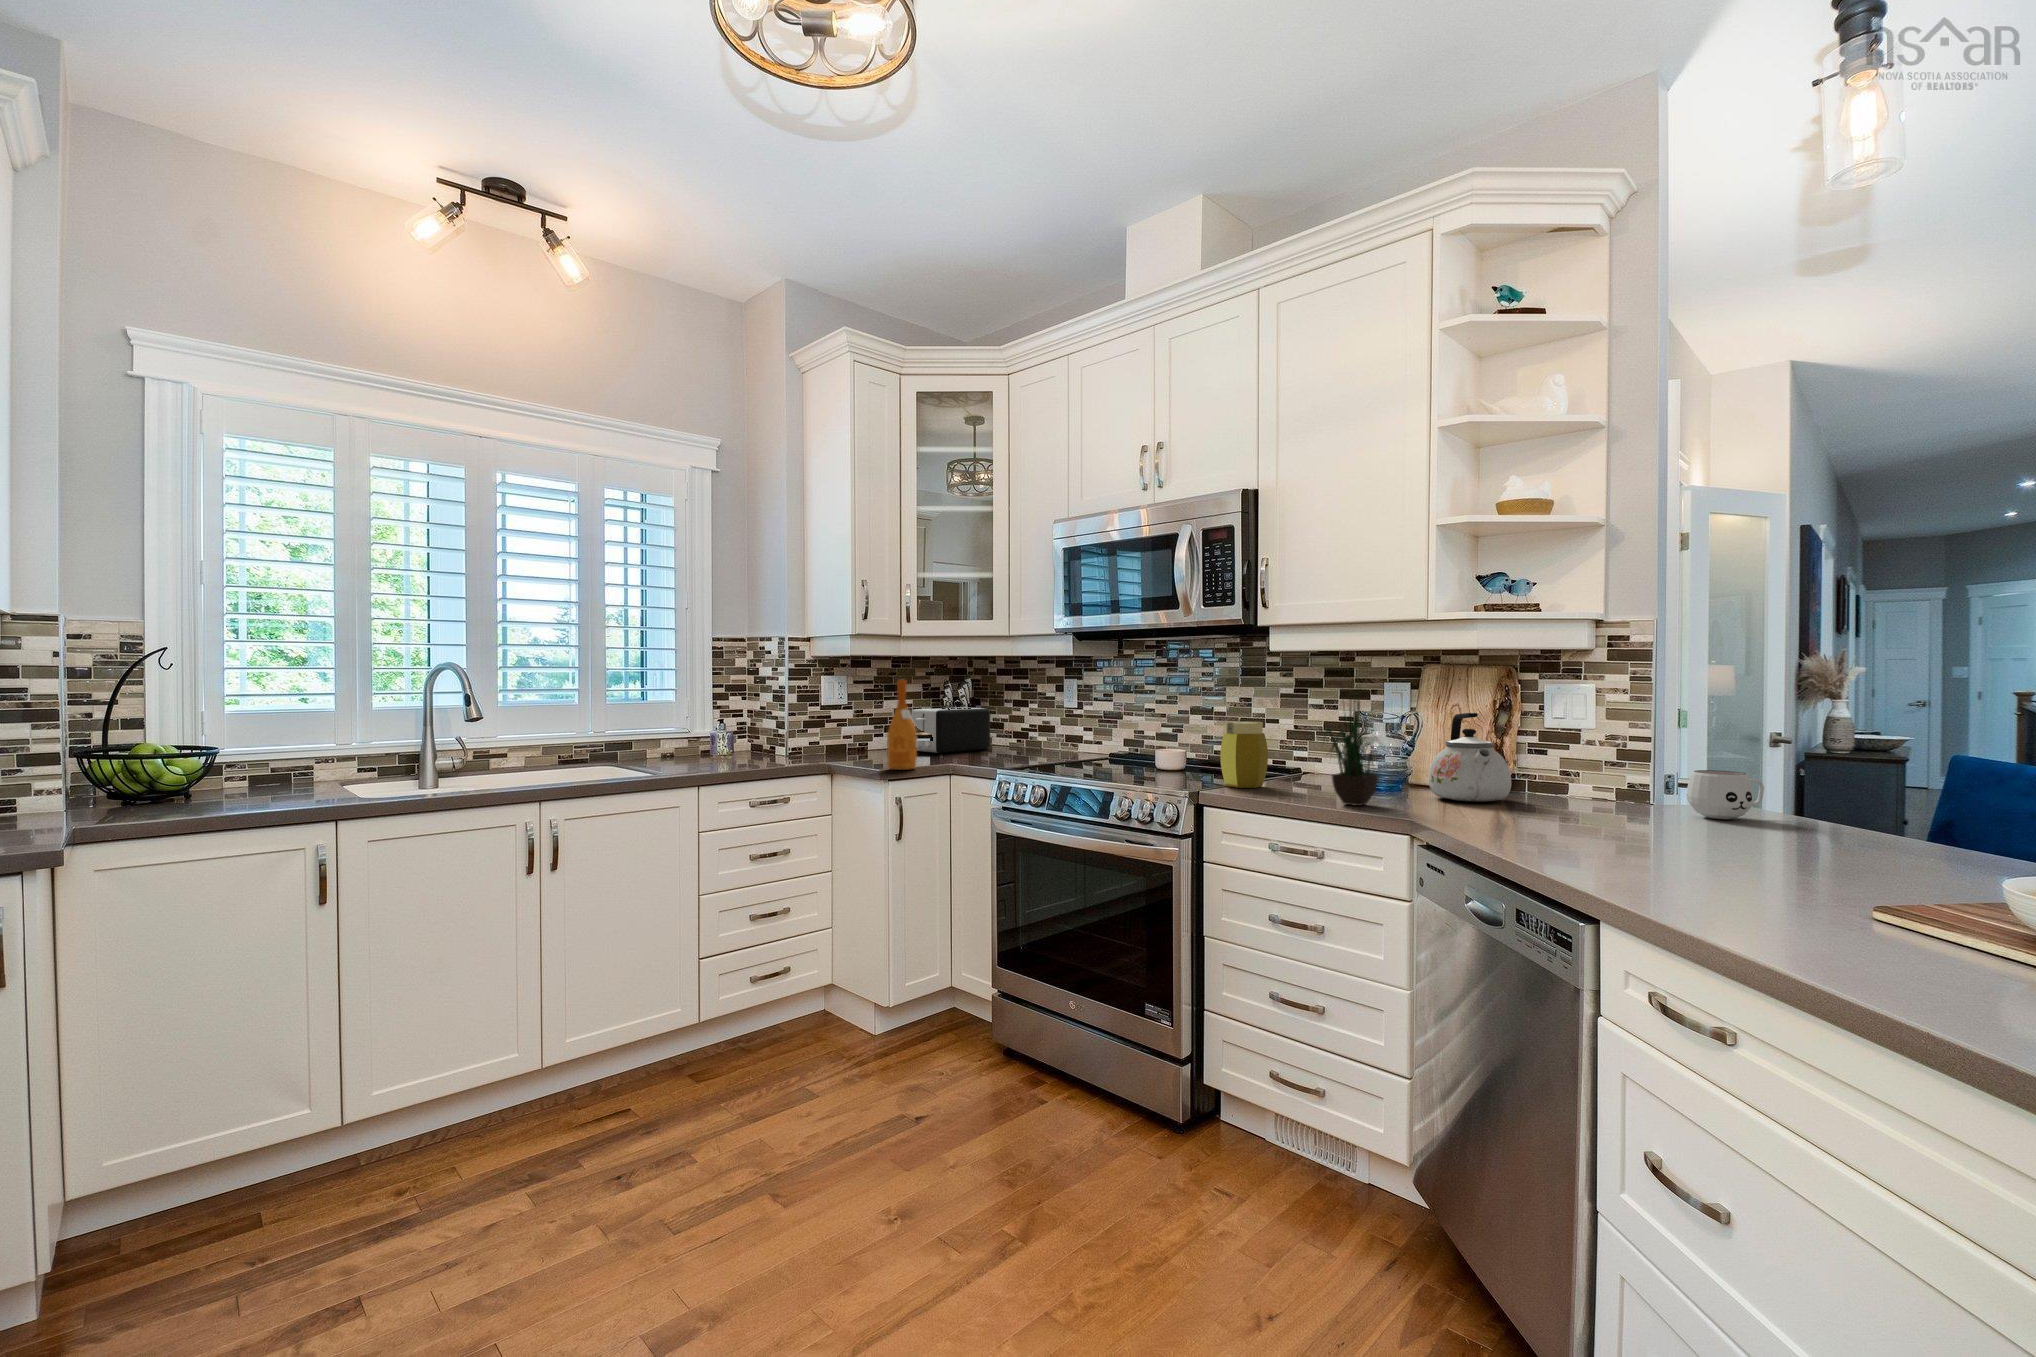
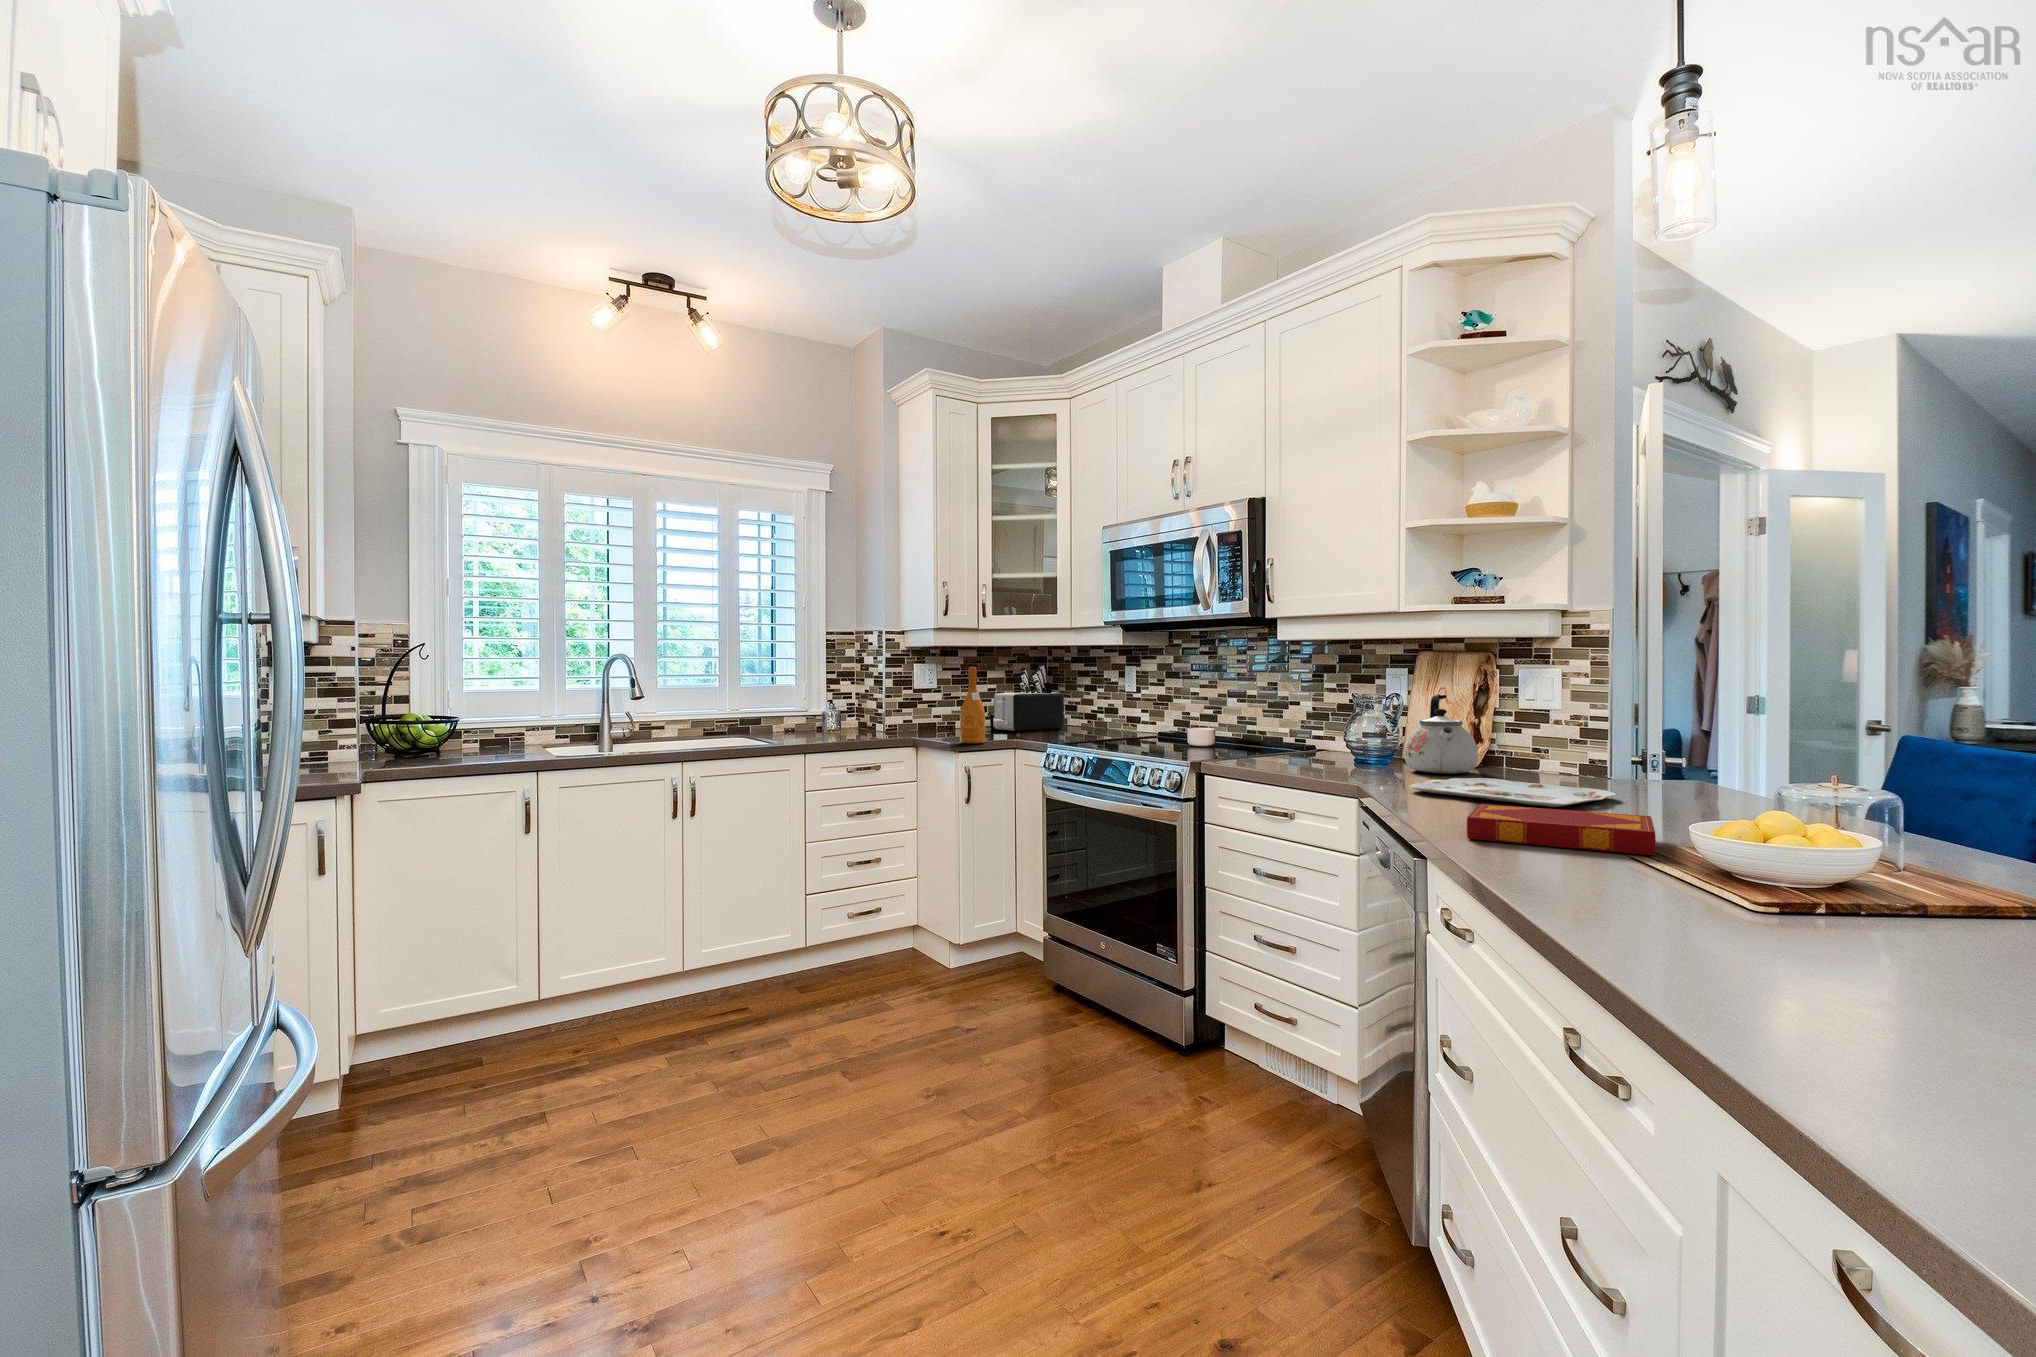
potted plant: present [1324,701,1378,806] -> none [1293,650,1363,775]
jar: present [1220,721,1268,788] -> none [1230,703,1272,760]
mug: present [1686,770,1764,819] -> none [1626,747,1701,791]
serving tray: none [1473,808,1706,845] -> present [1410,778,1616,807]
hardback book: none [1615,848,1881,914] -> present [1467,804,1656,855]

